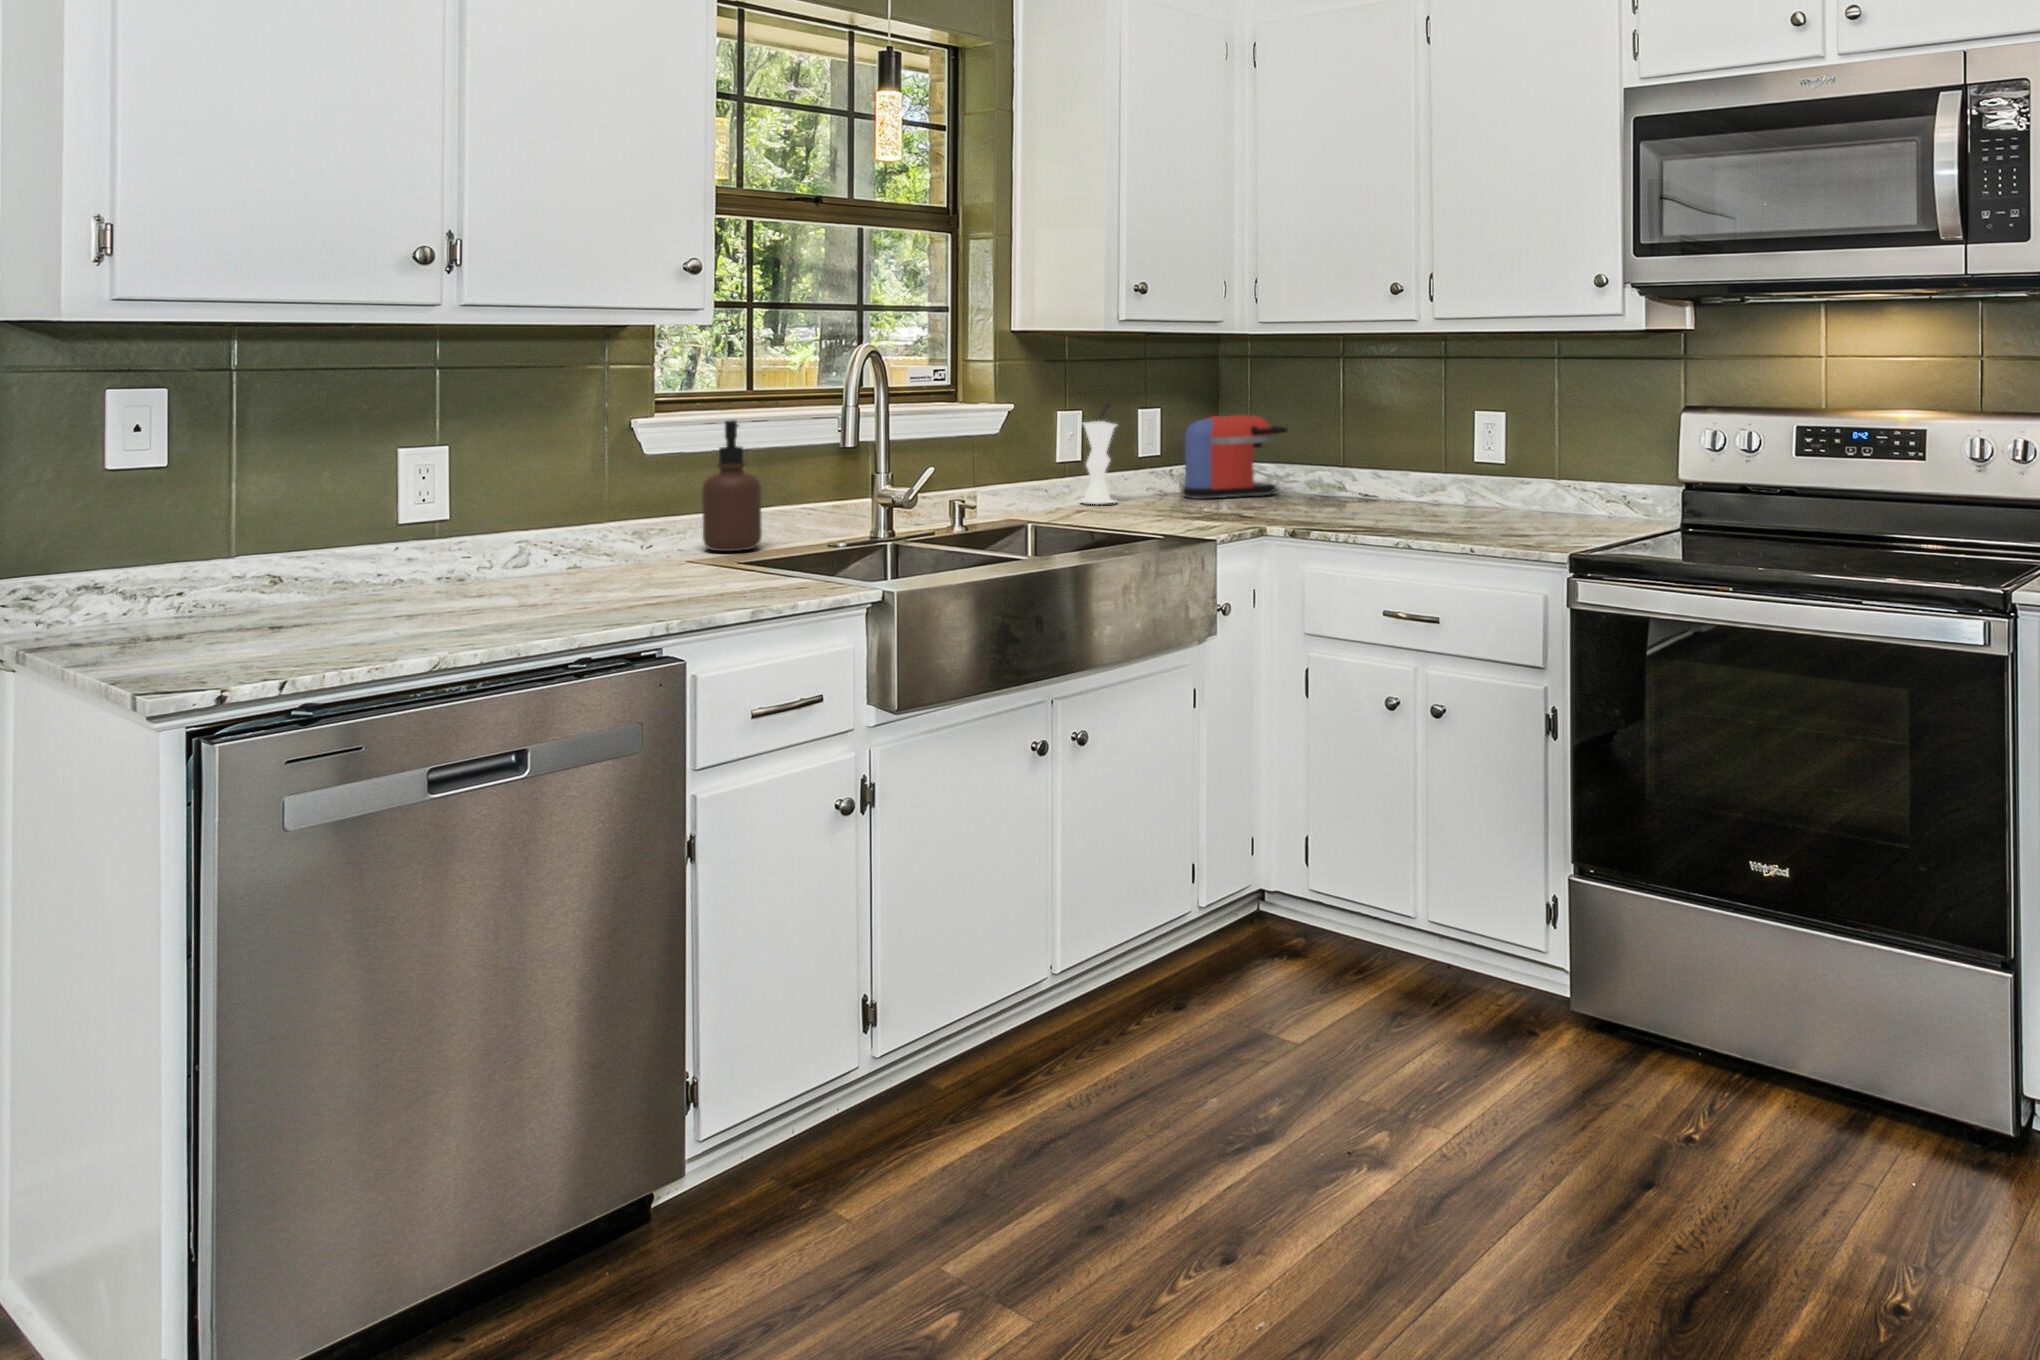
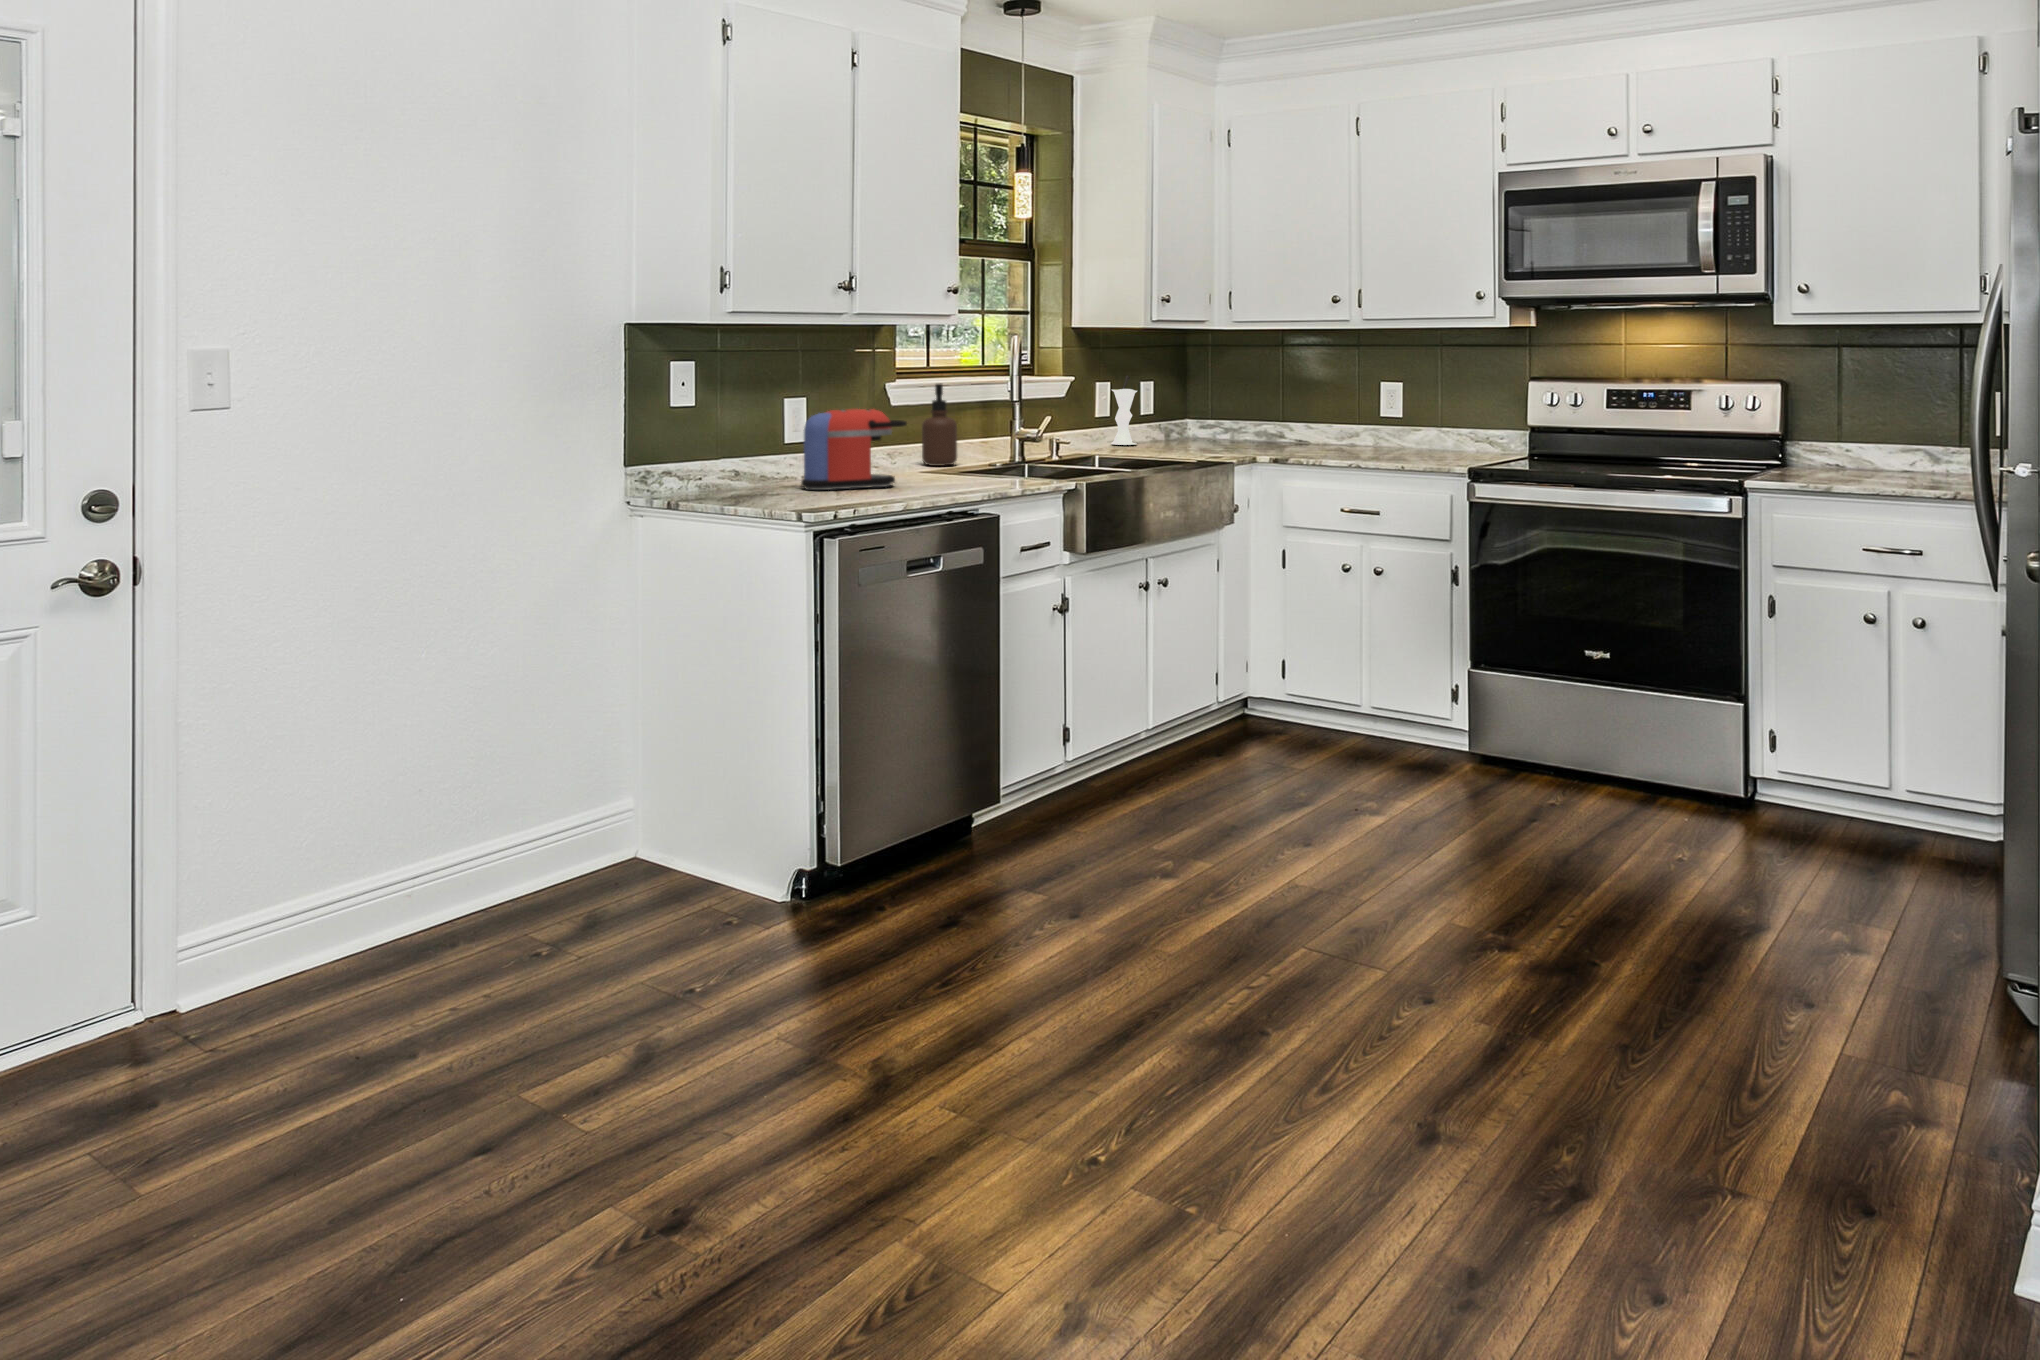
coffee maker: present [1183,415,1288,499] -> present [801,409,907,490]

